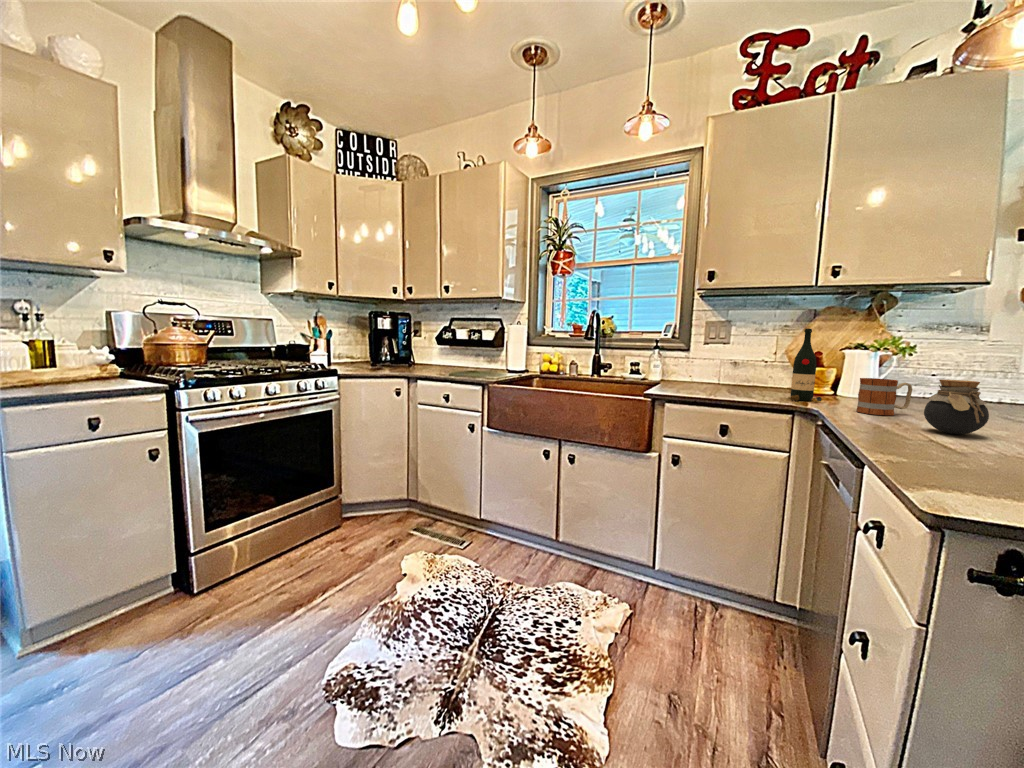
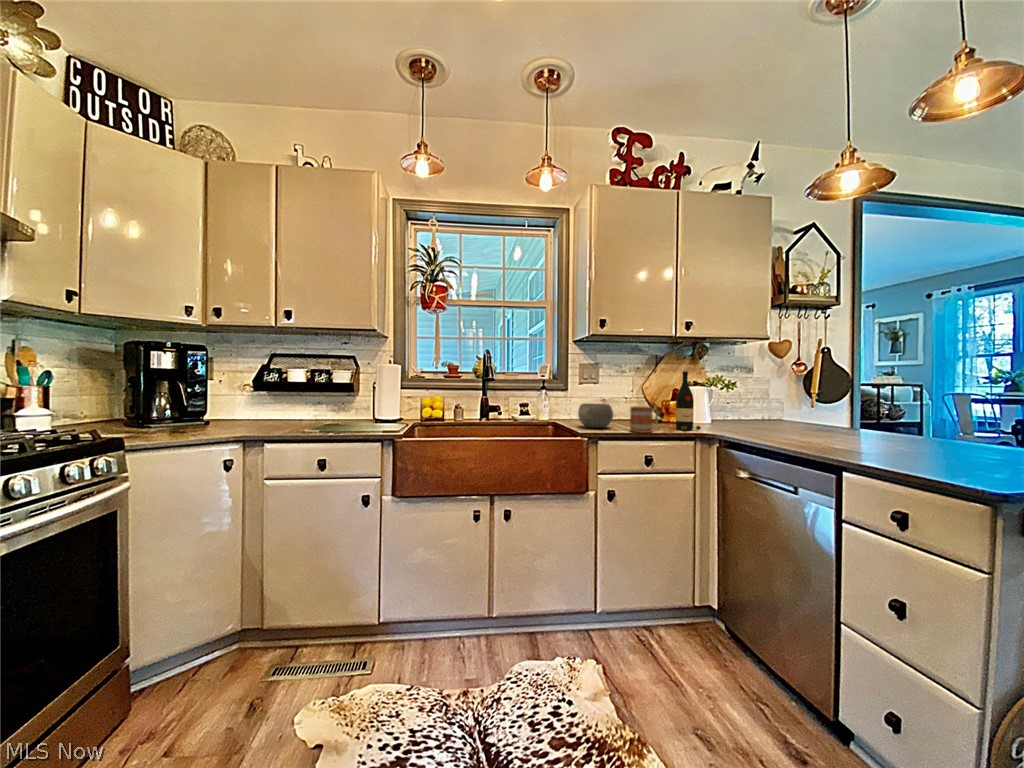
bowl: none [670,364,710,389] -> present [578,404,613,428]
mug: present [856,378,913,415] -> present [630,406,659,433]
jar: present [924,379,989,434] -> none [801,408,842,446]

